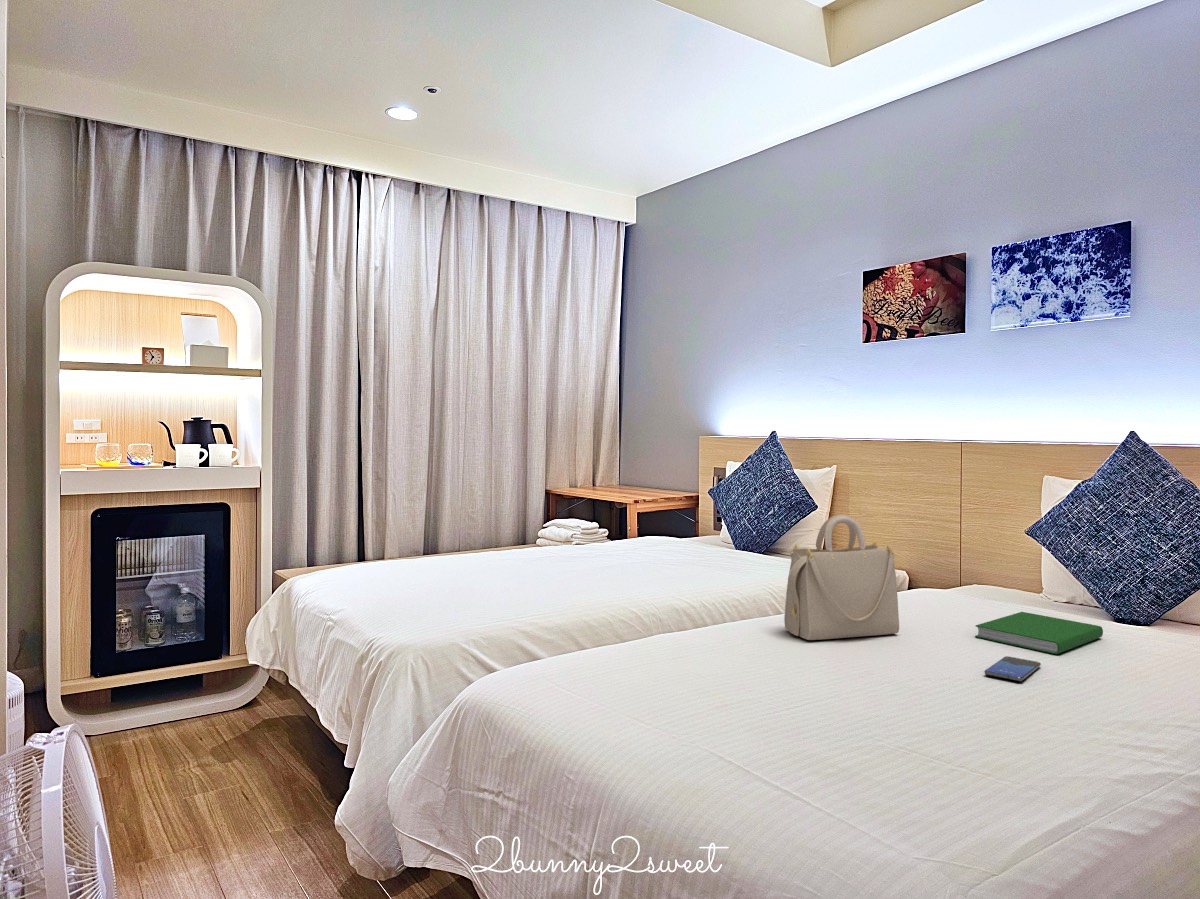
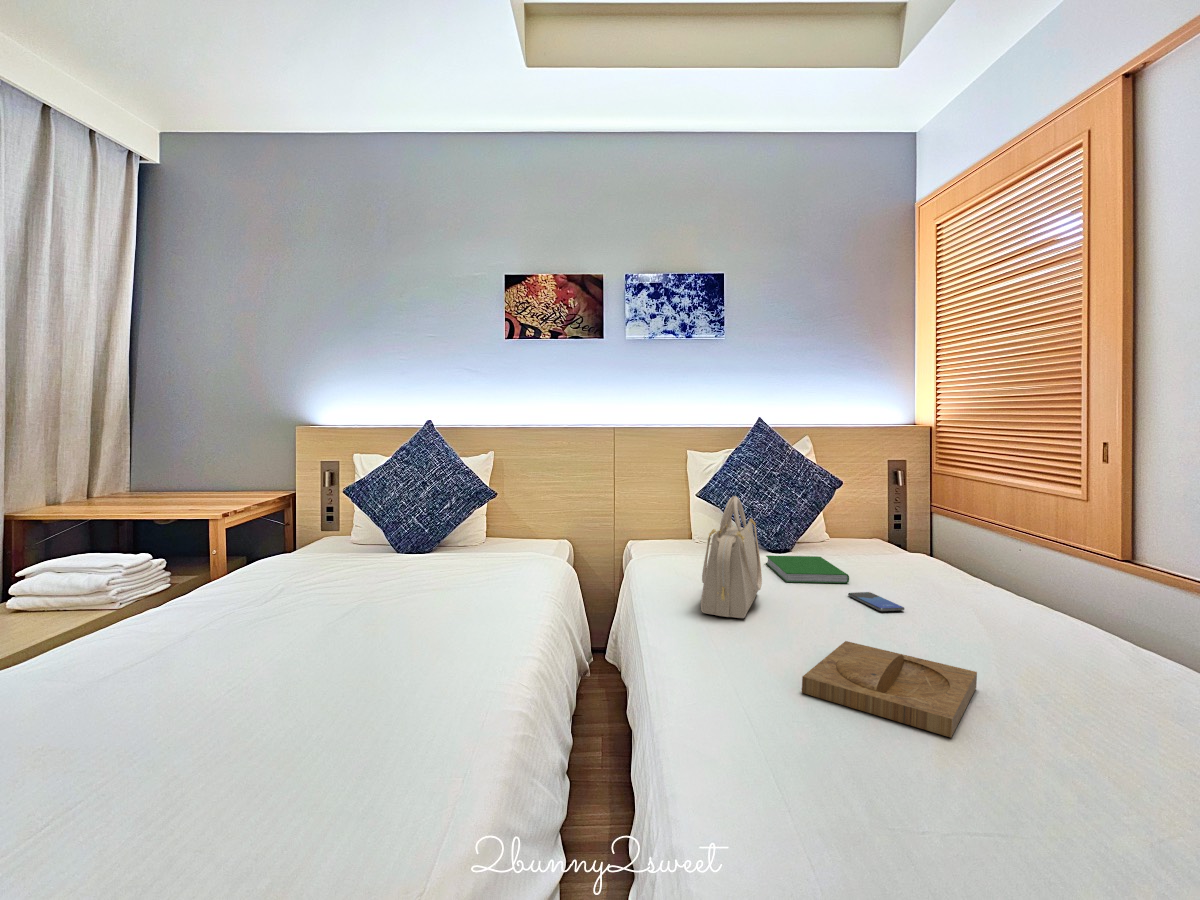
tray: none [691,661,844,720] -> present [802,641,977,737]

